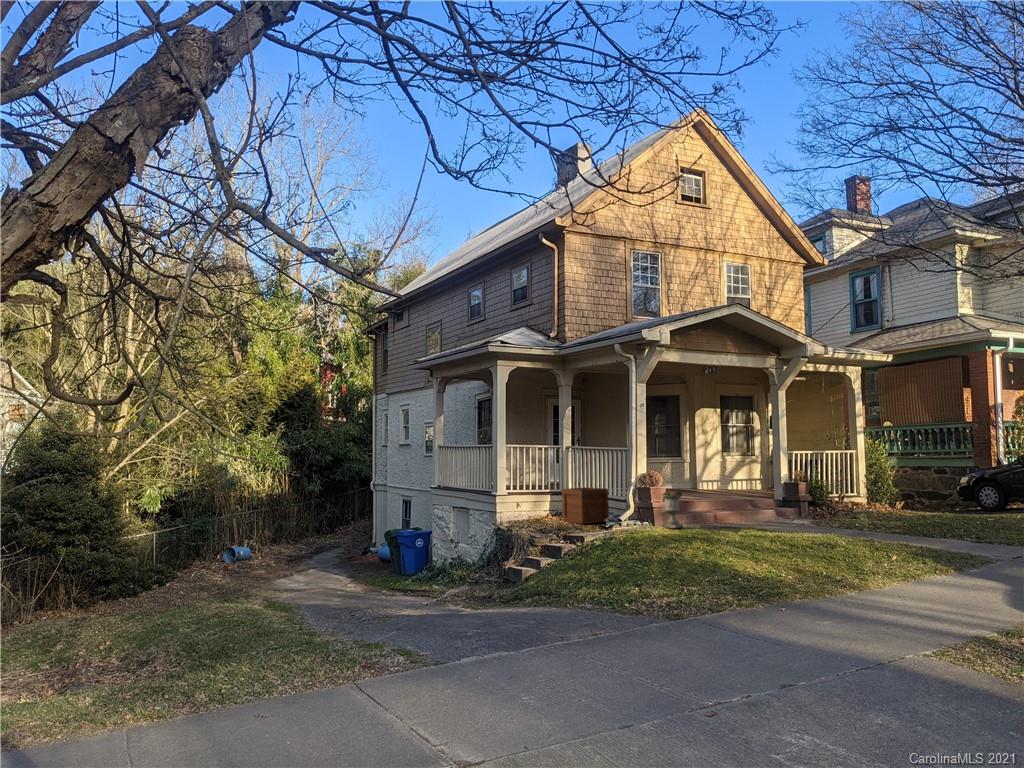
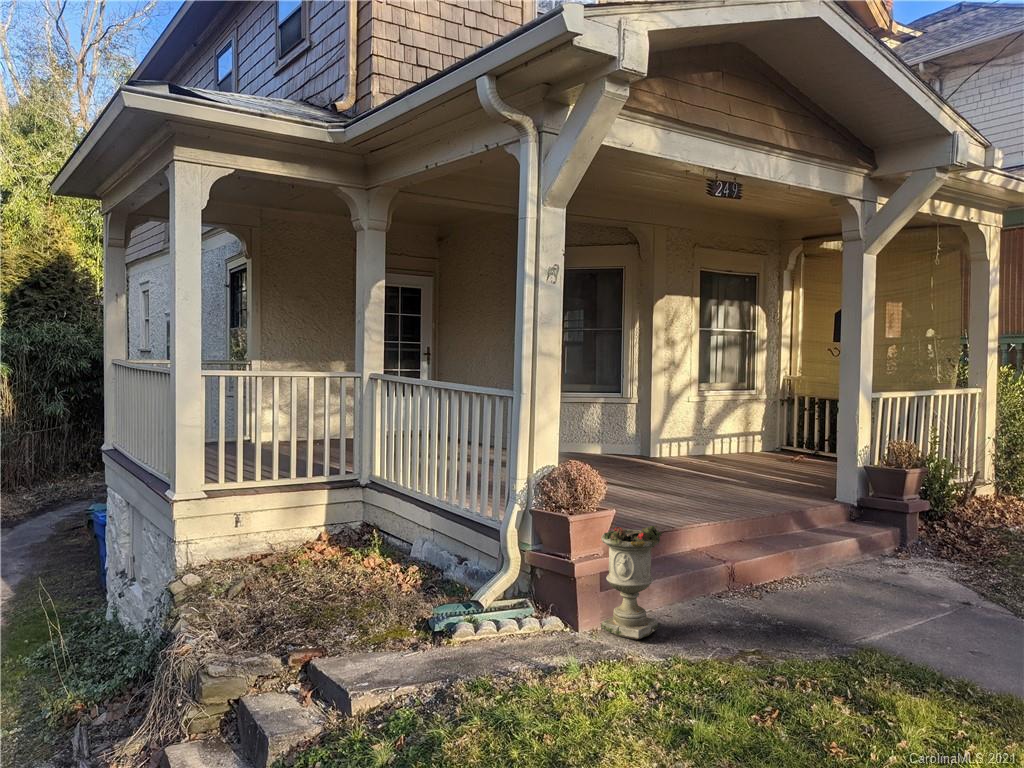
wooden crate: present [562,487,609,524] -> none [328,488,453,608]

